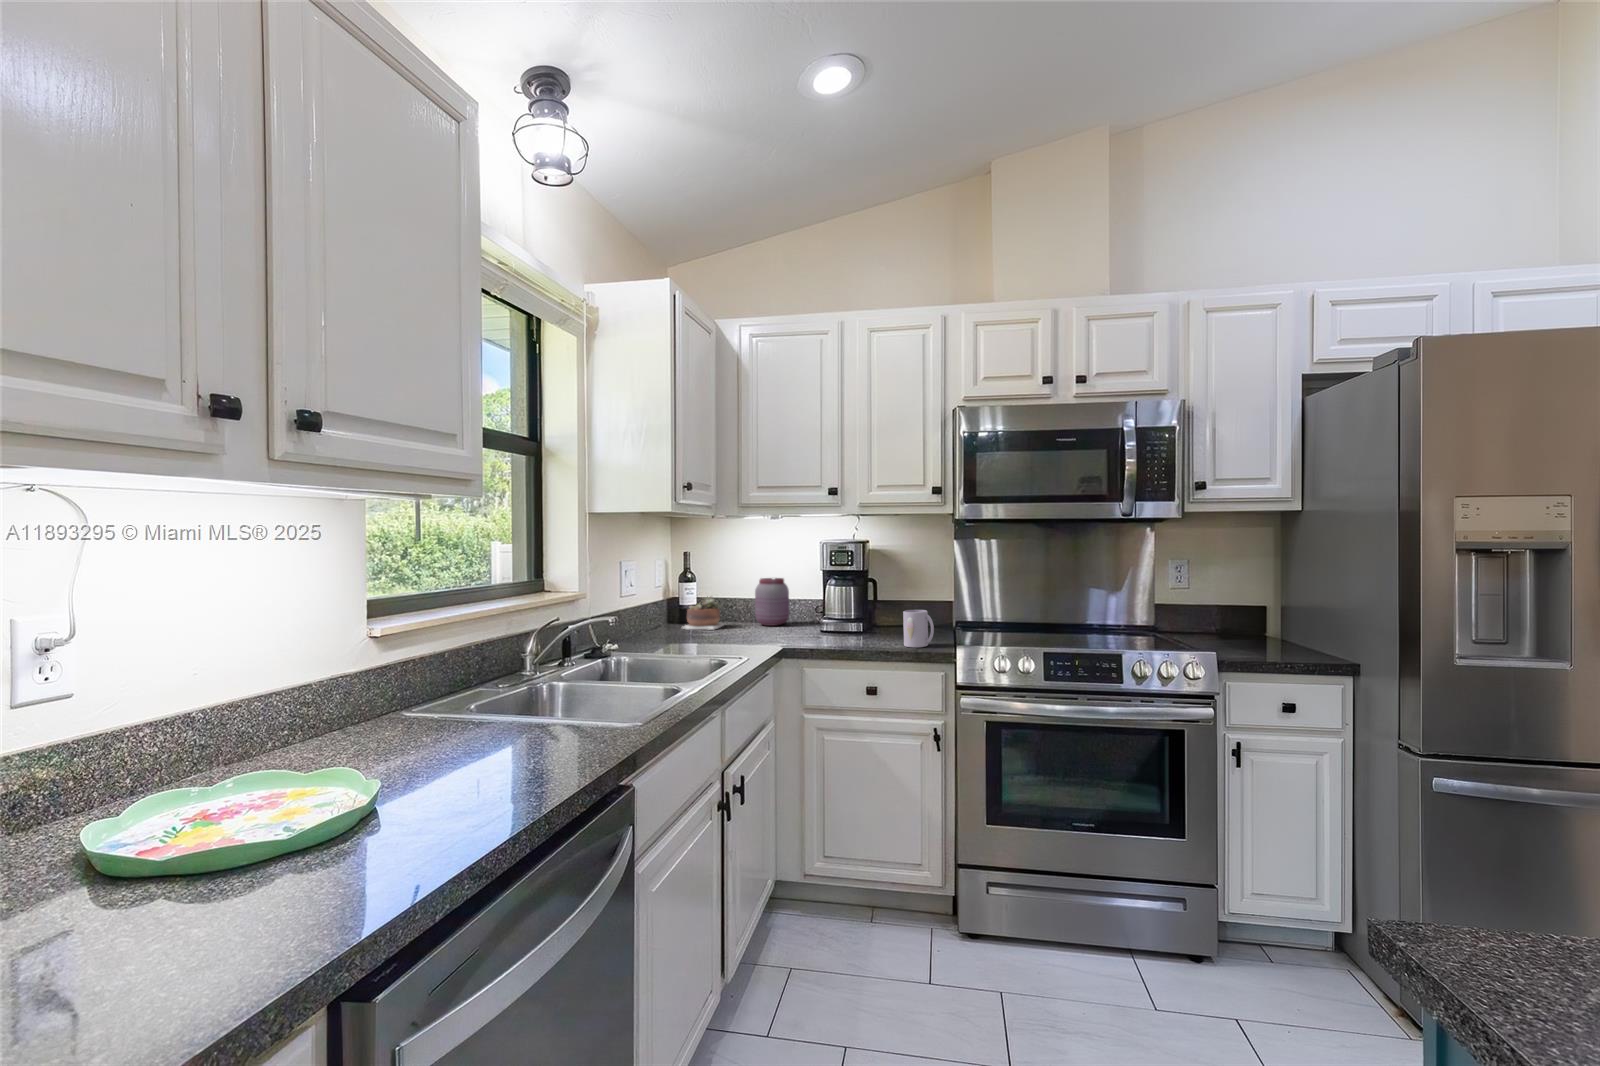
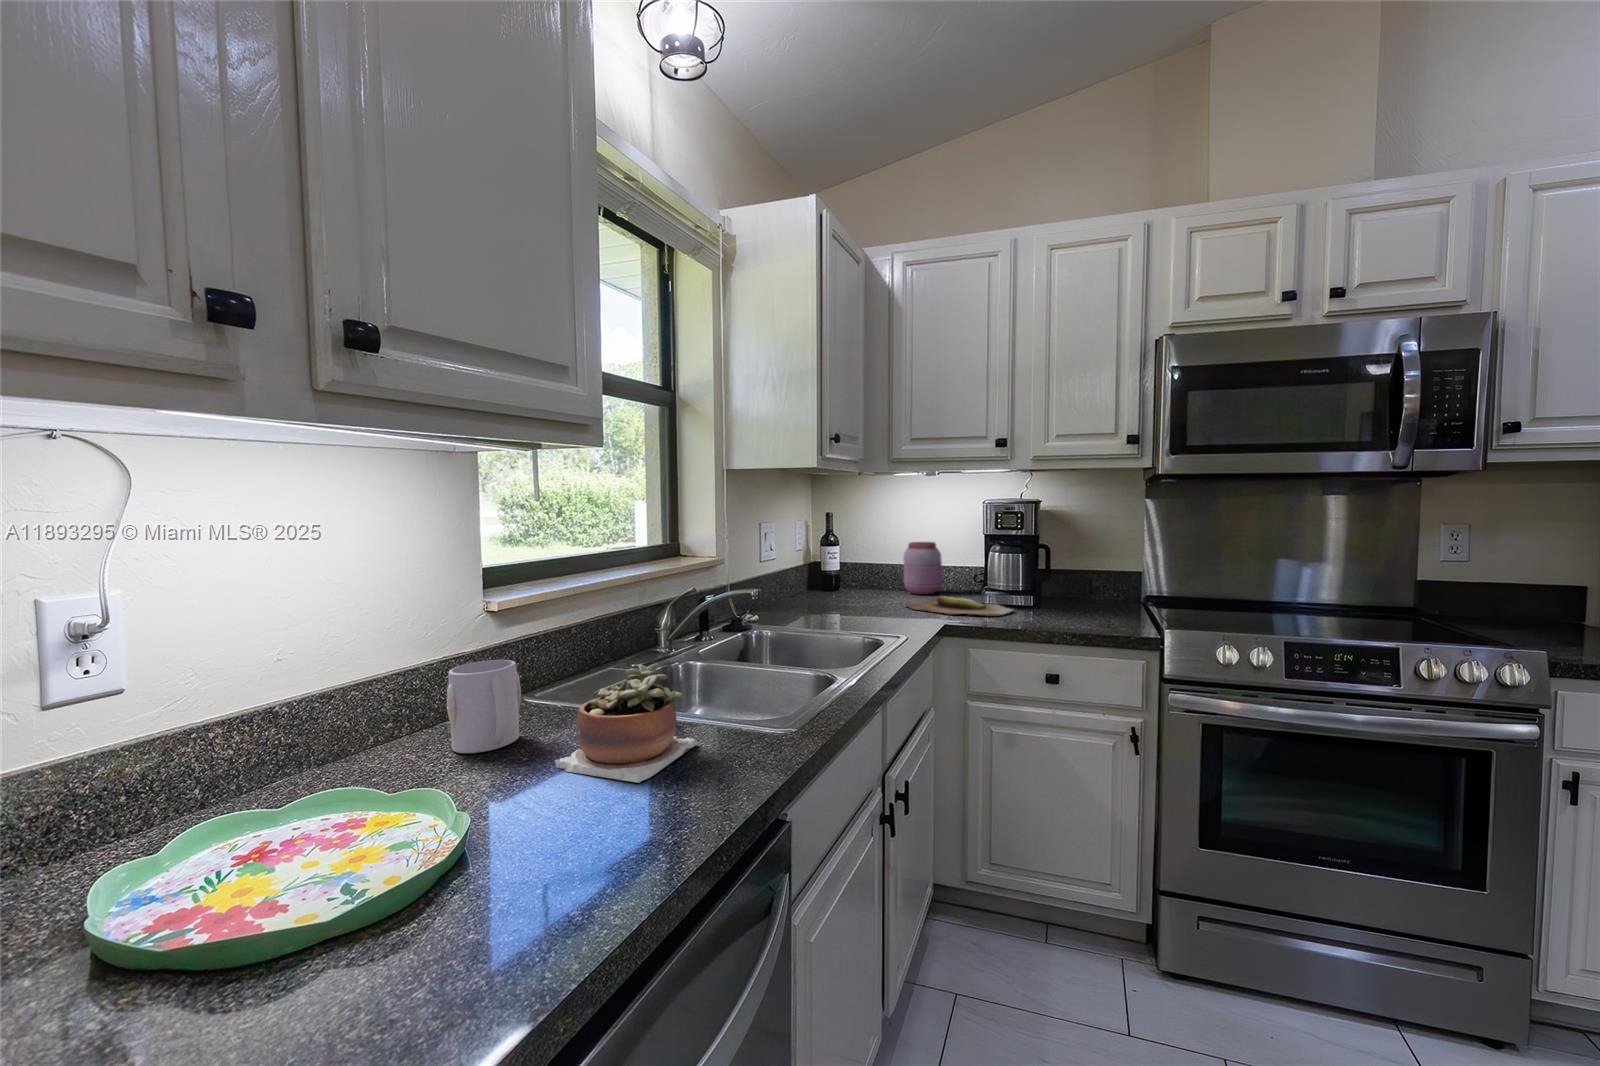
succulent plant: present [682,596,725,630] -> present [555,663,698,783]
mug: present [903,610,934,648] -> present [447,660,521,753]
cutting board: none [753,625,847,641] -> present [906,596,1013,616]

